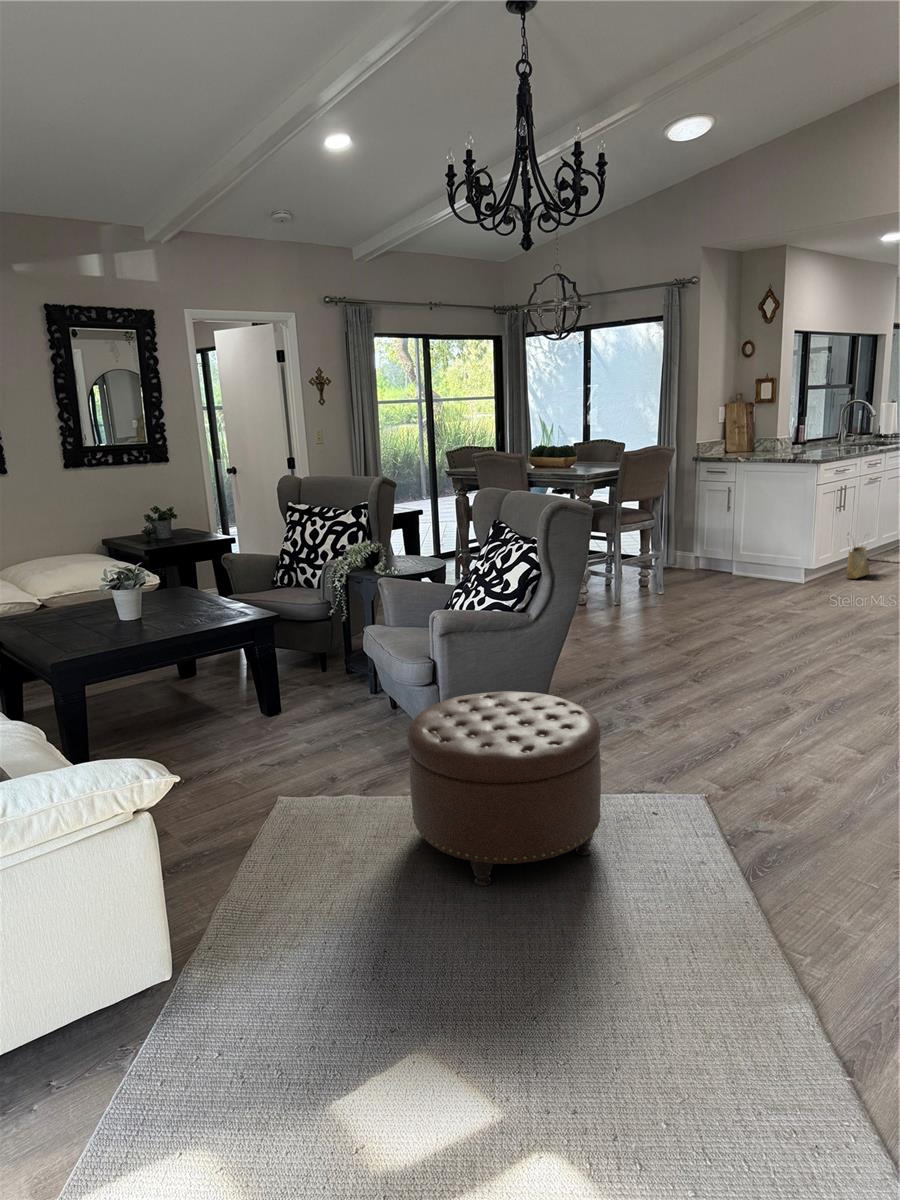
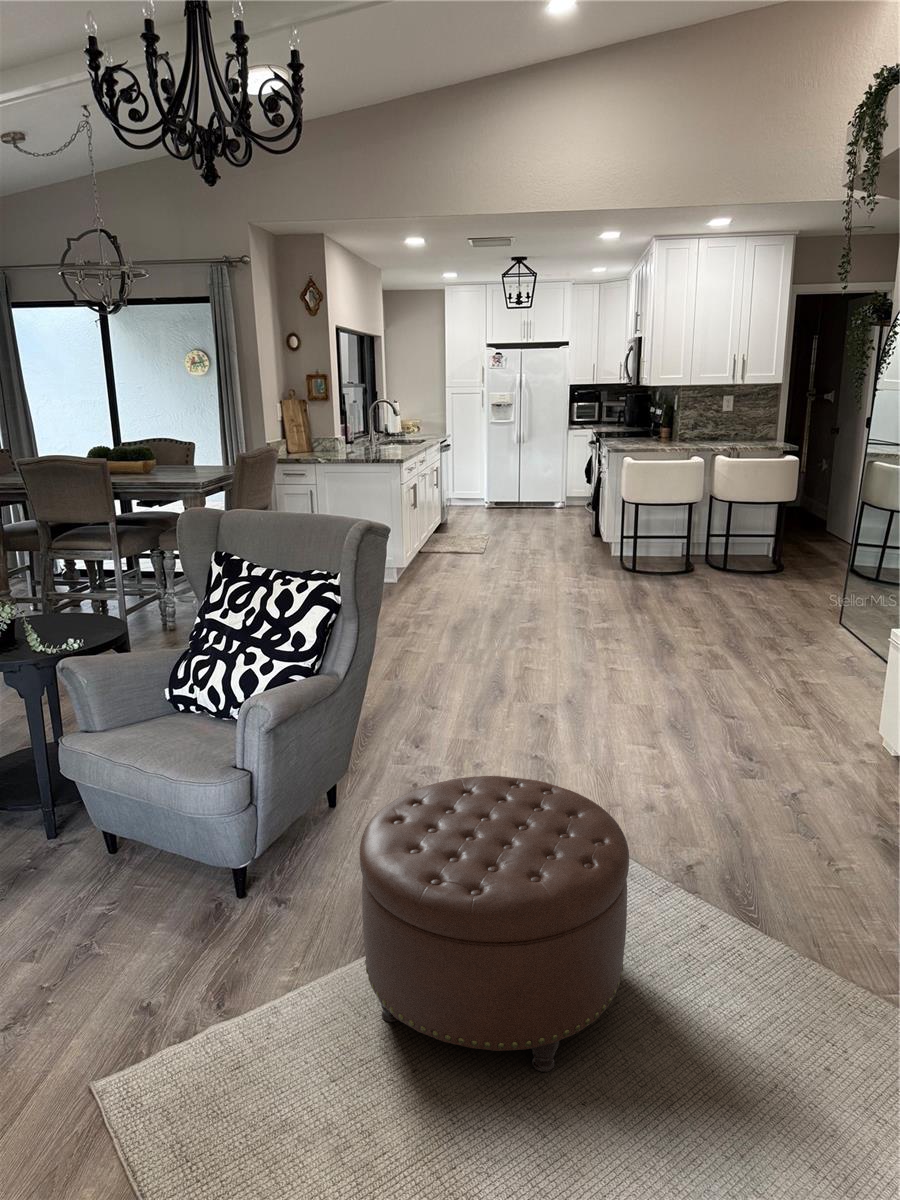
woven basket: present [846,547,870,579] -> none [417,528,437,573]

